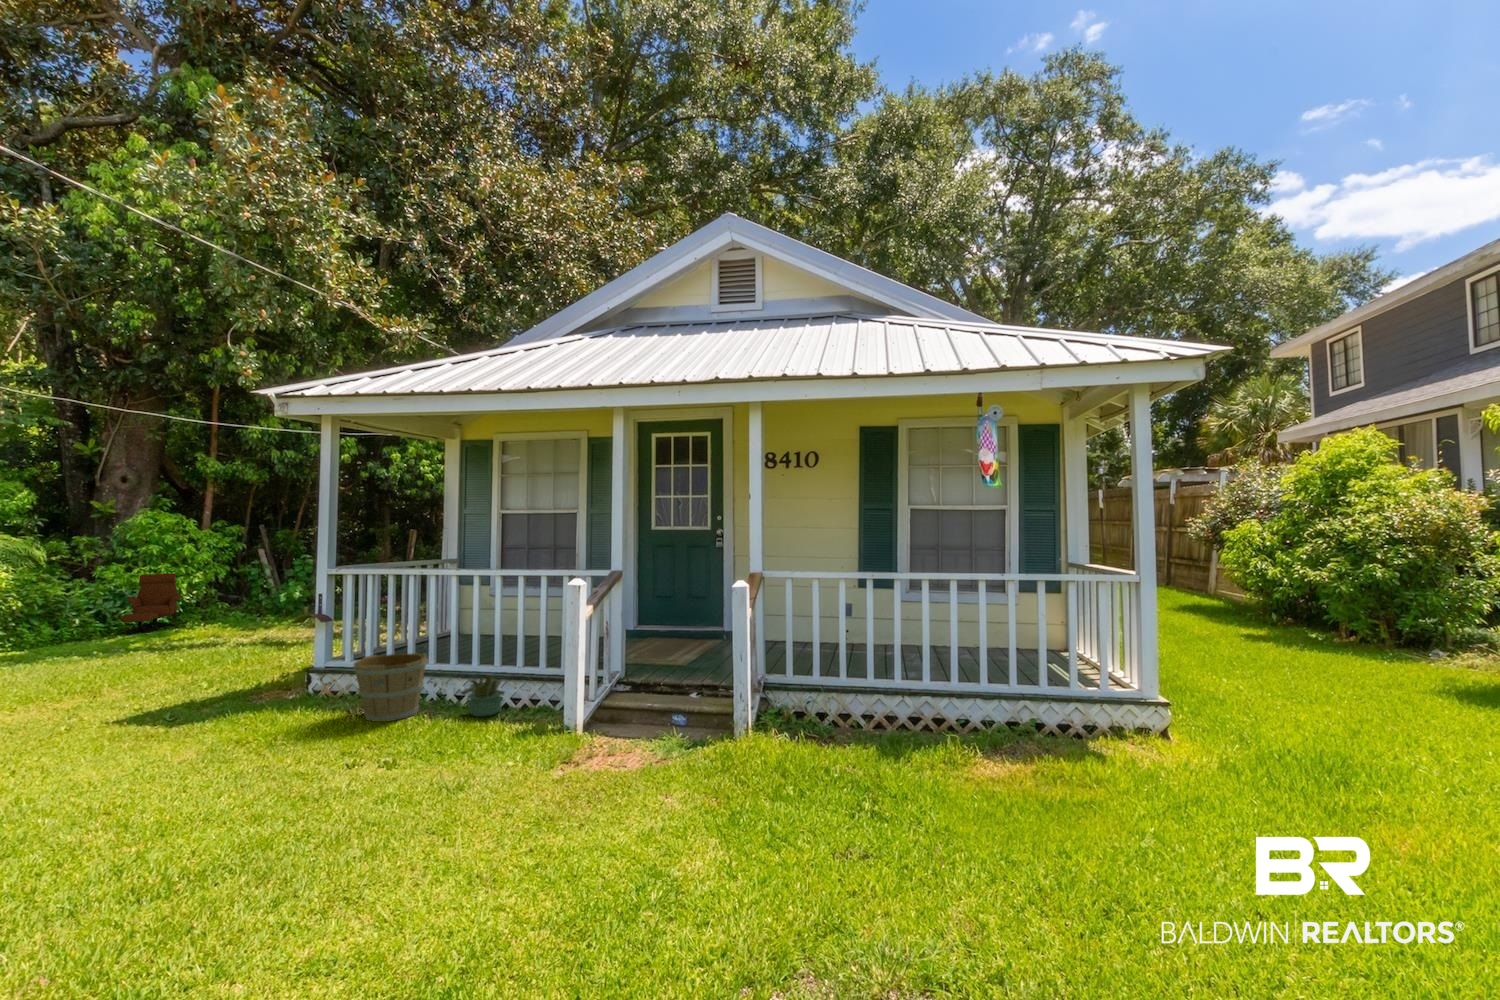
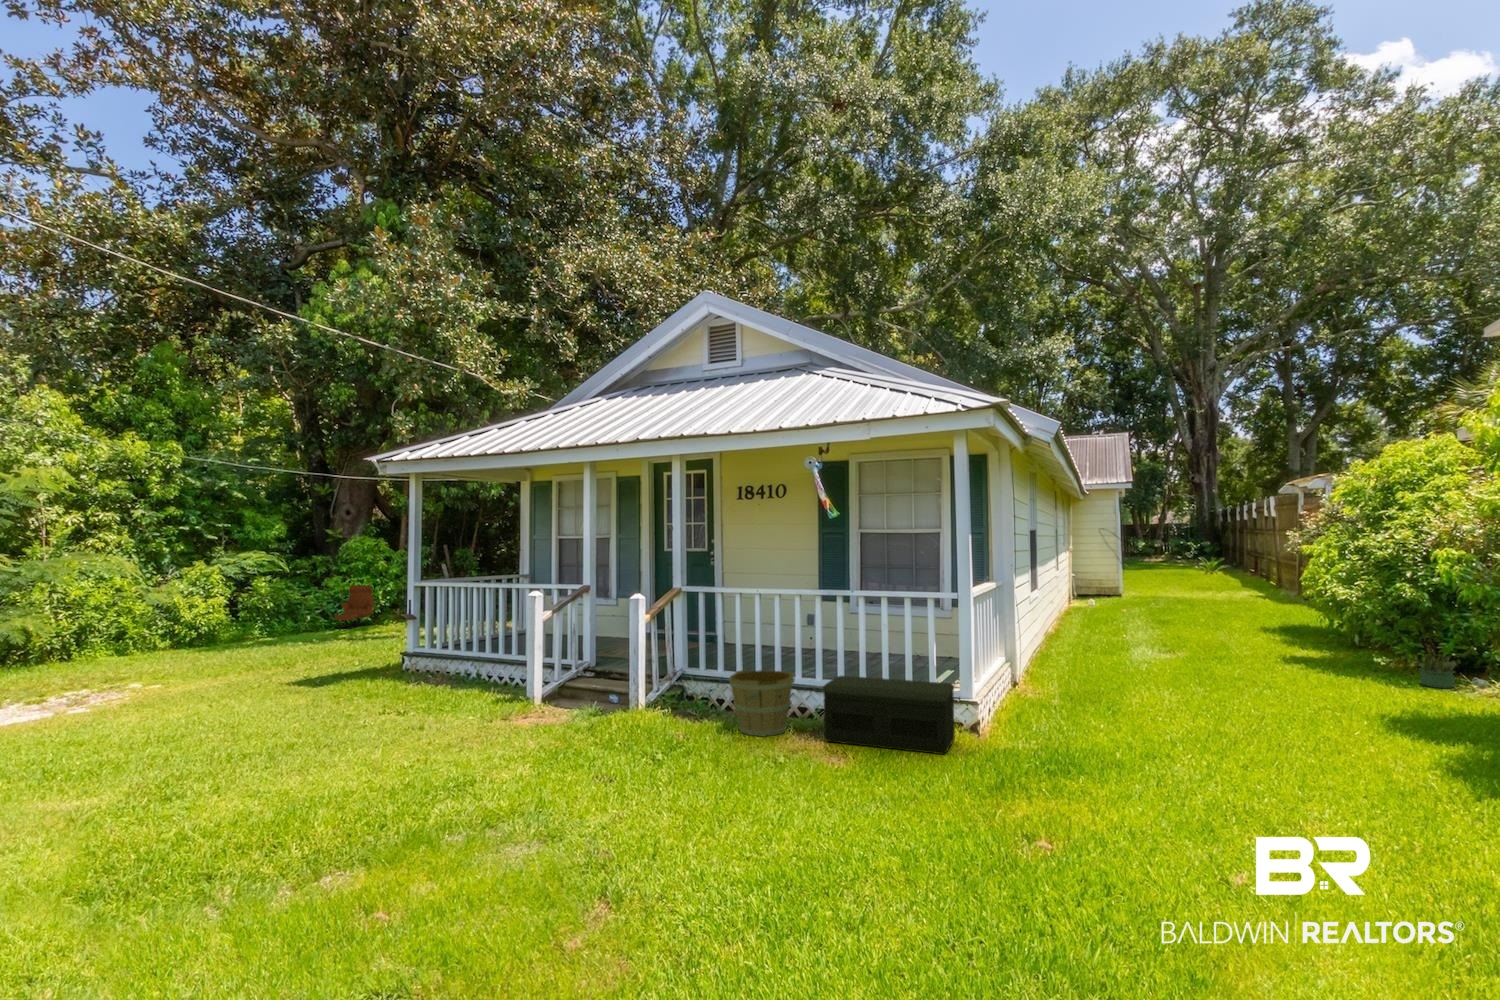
wooden bucket: present [354,653,428,722] -> present [729,670,795,737]
decorative plant: present [460,675,505,717] -> present [1414,655,1457,688]
storage bench: none [979,675,1143,761] -> present [823,676,955,754]

